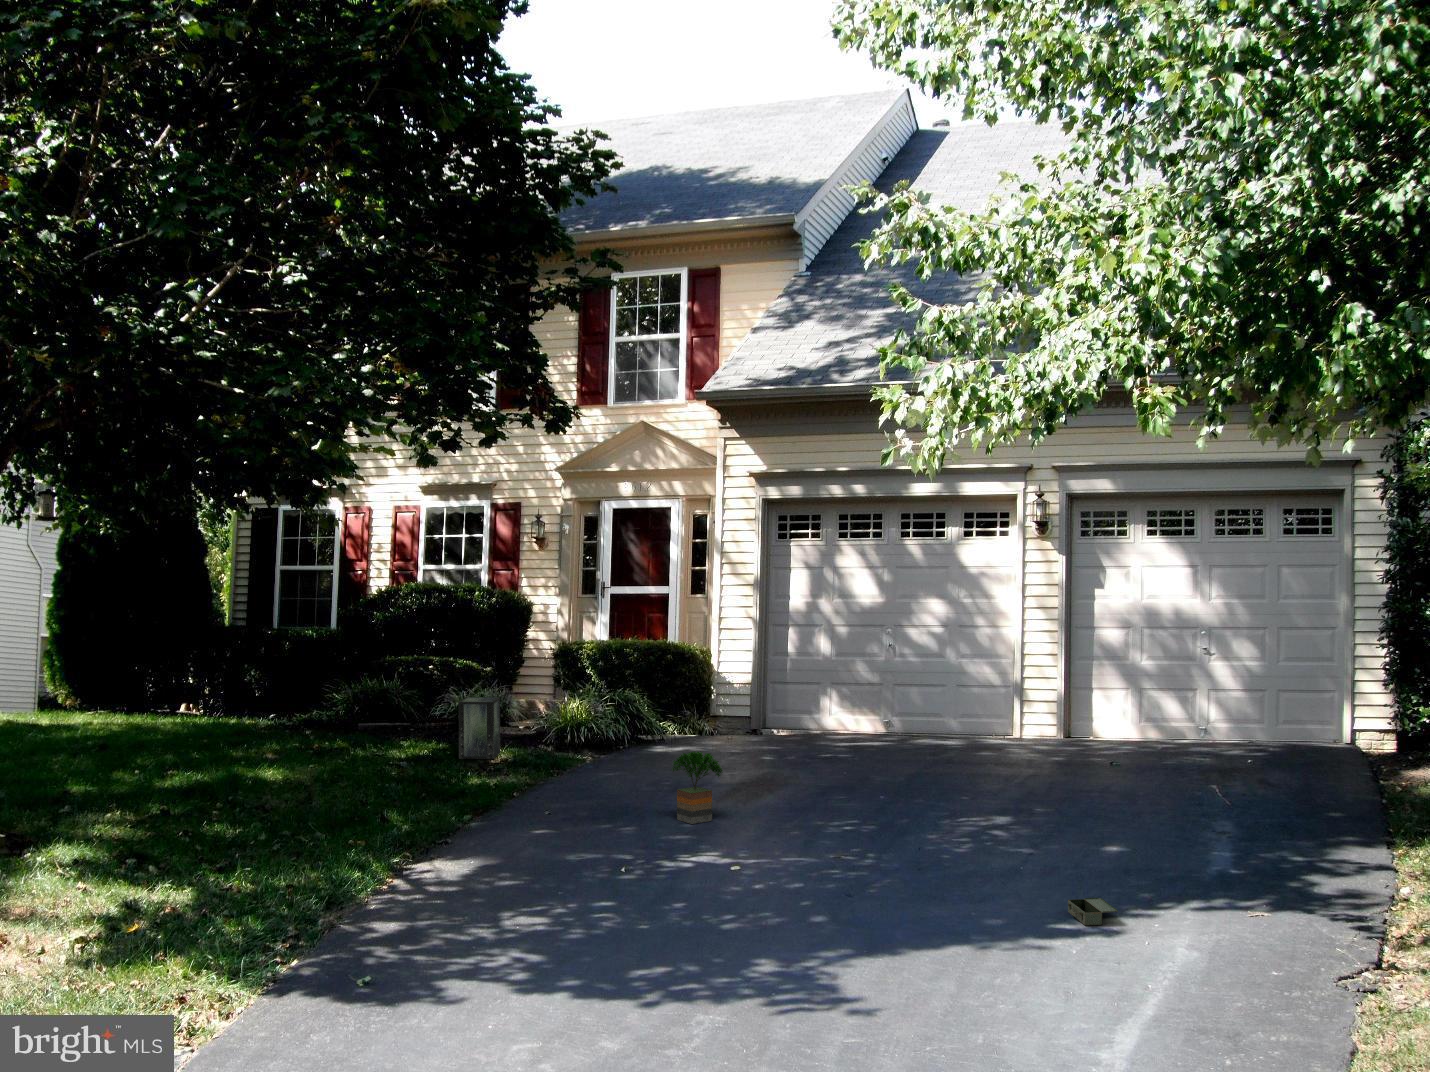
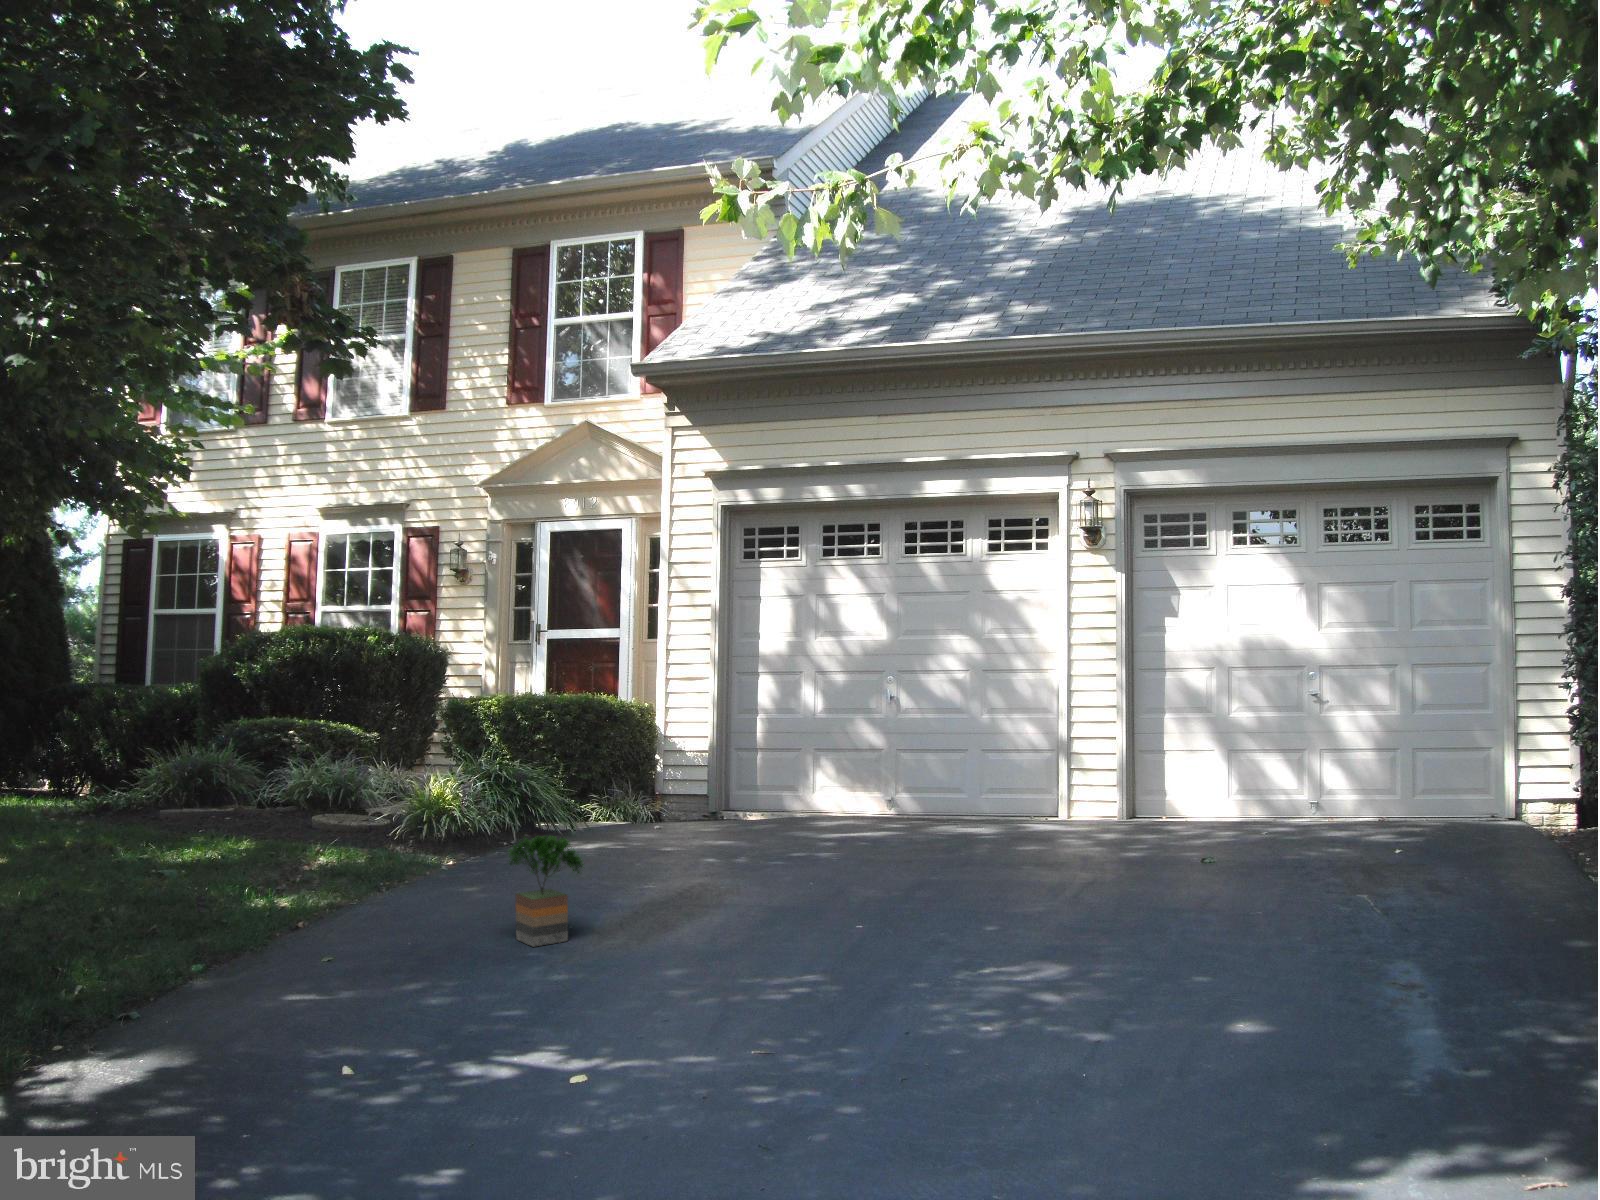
storage box: present [459,697,500,759] -> none [269,765,336,850]
toolbox: present [1068,898,1118,925] -> none [1087,1082,1174,1138]

